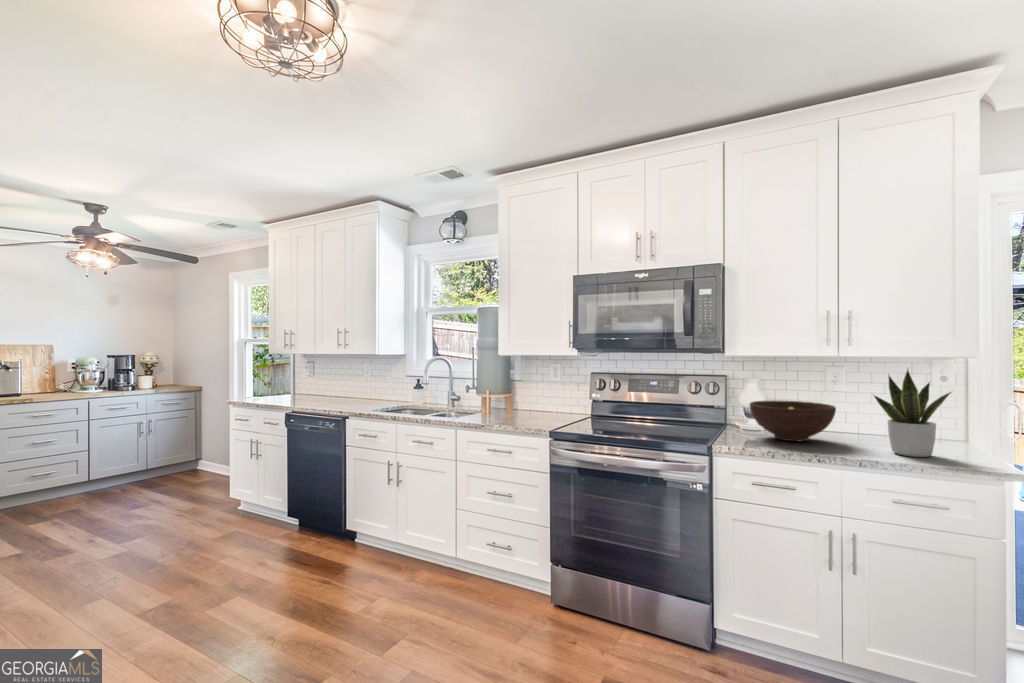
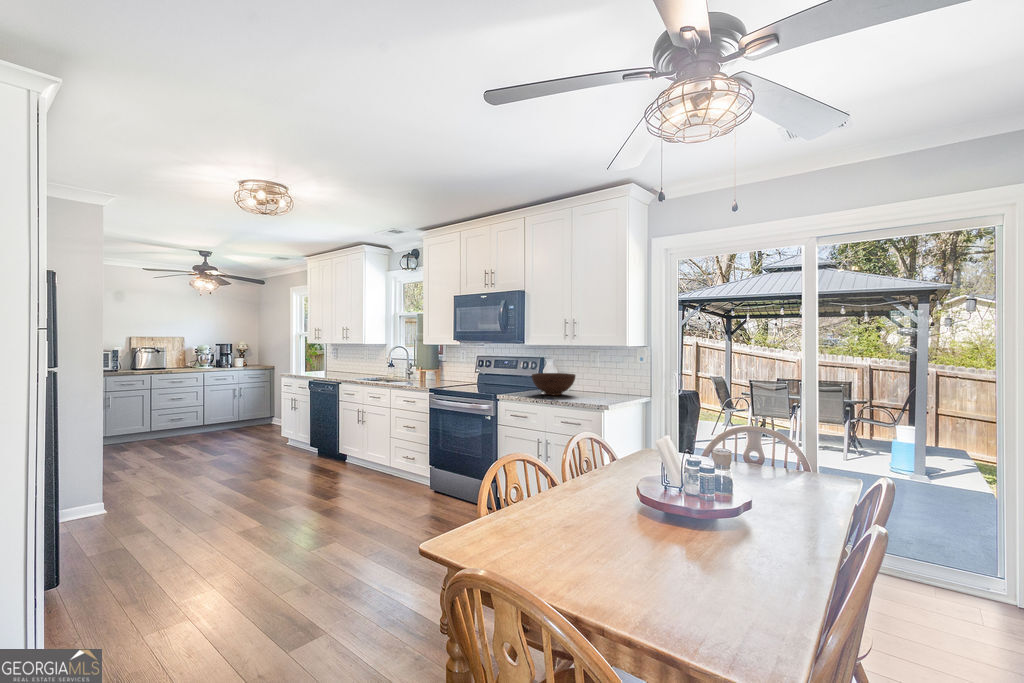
potted plant: present [874,370,951,457] -> none [575,352,608,401]

